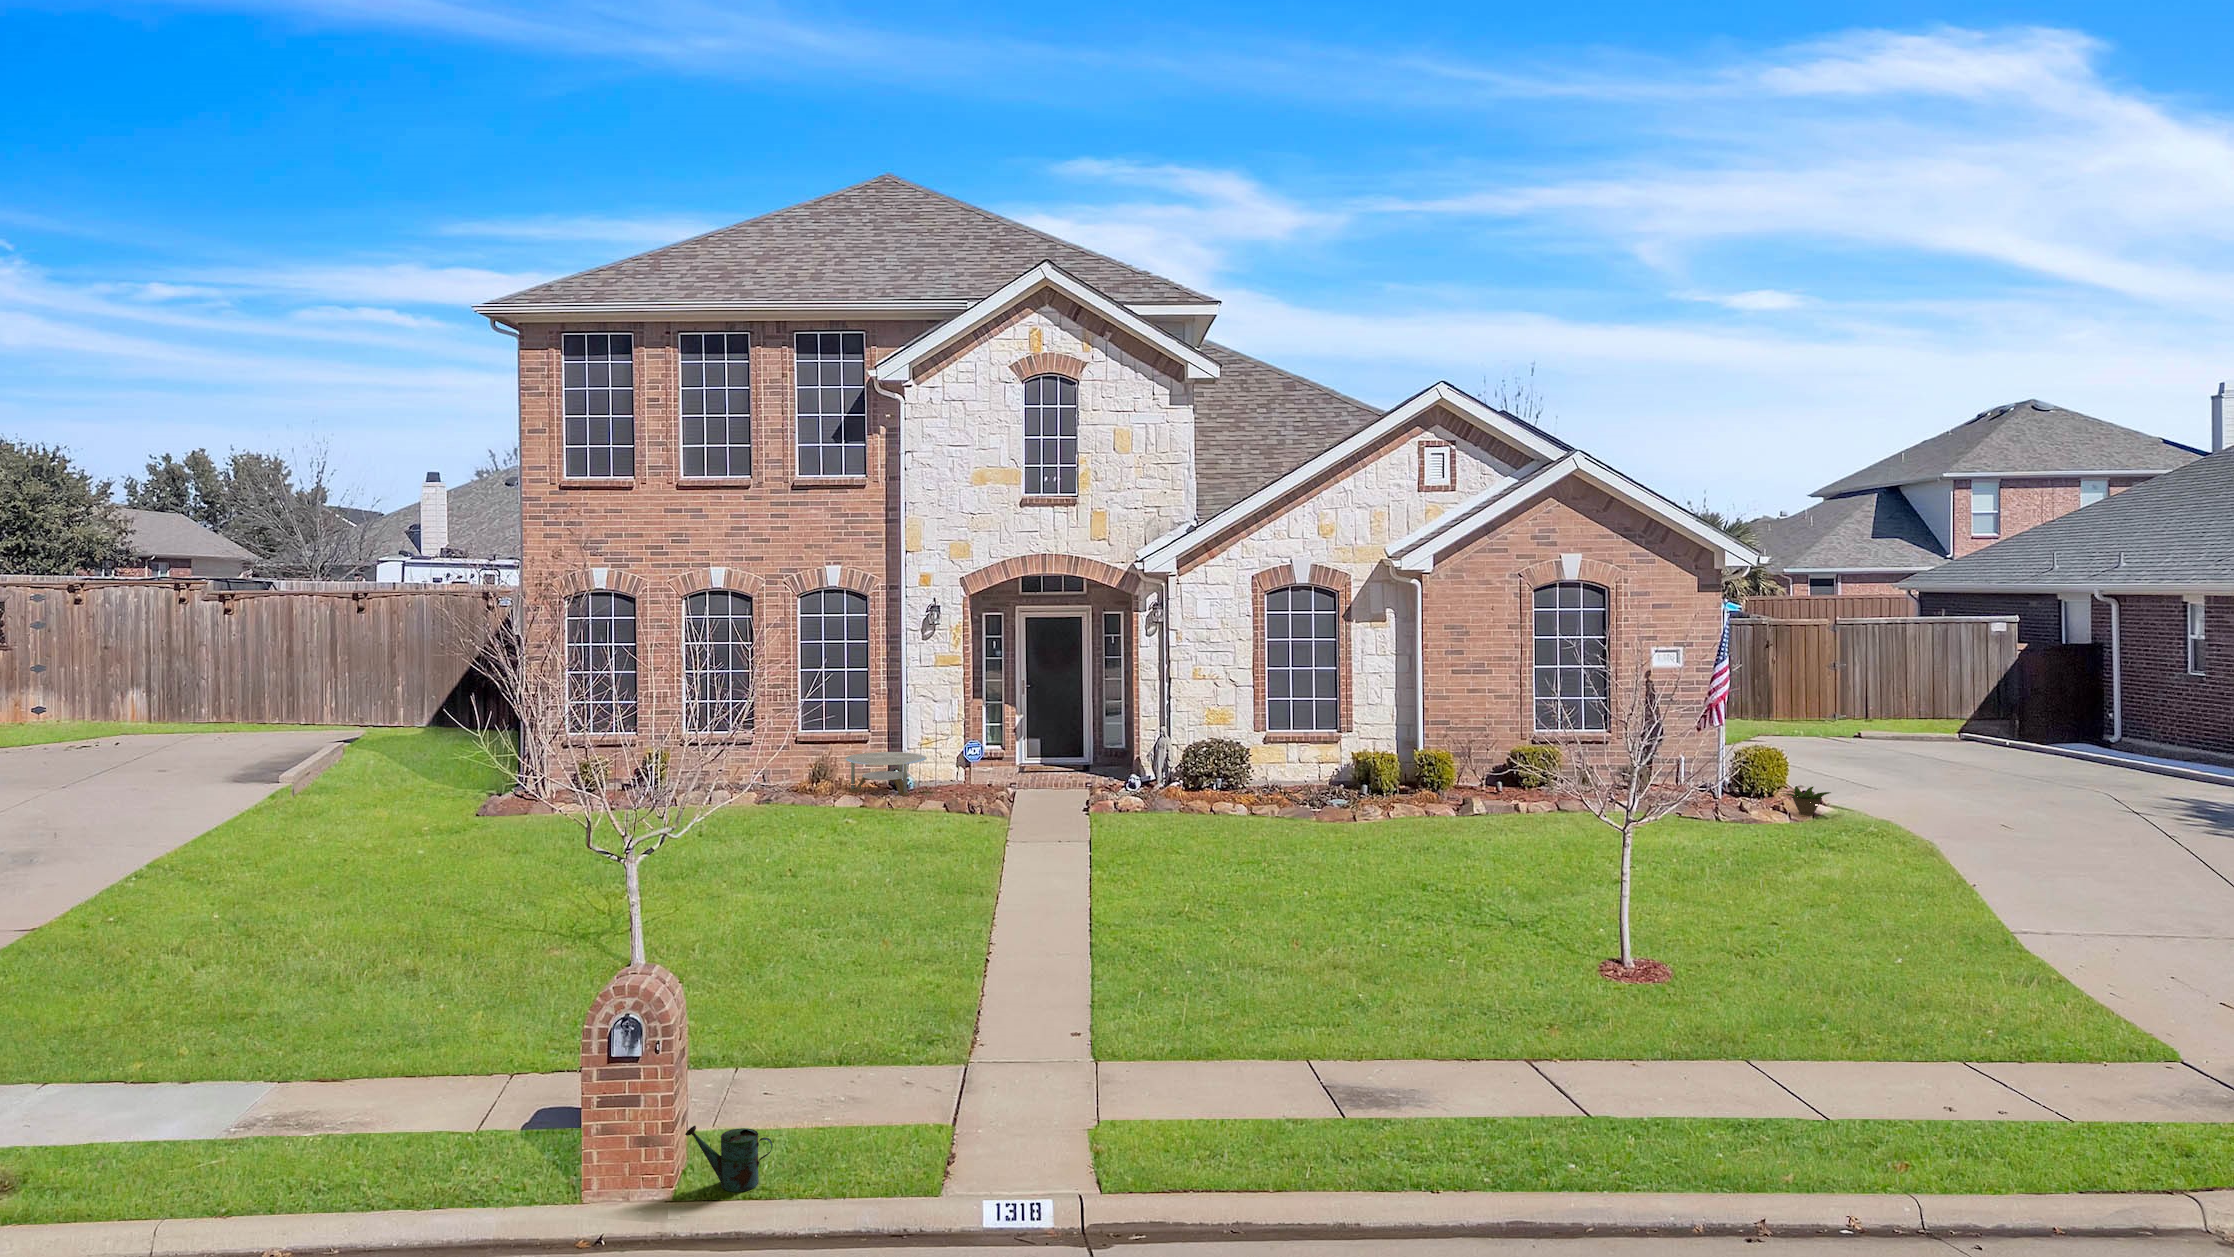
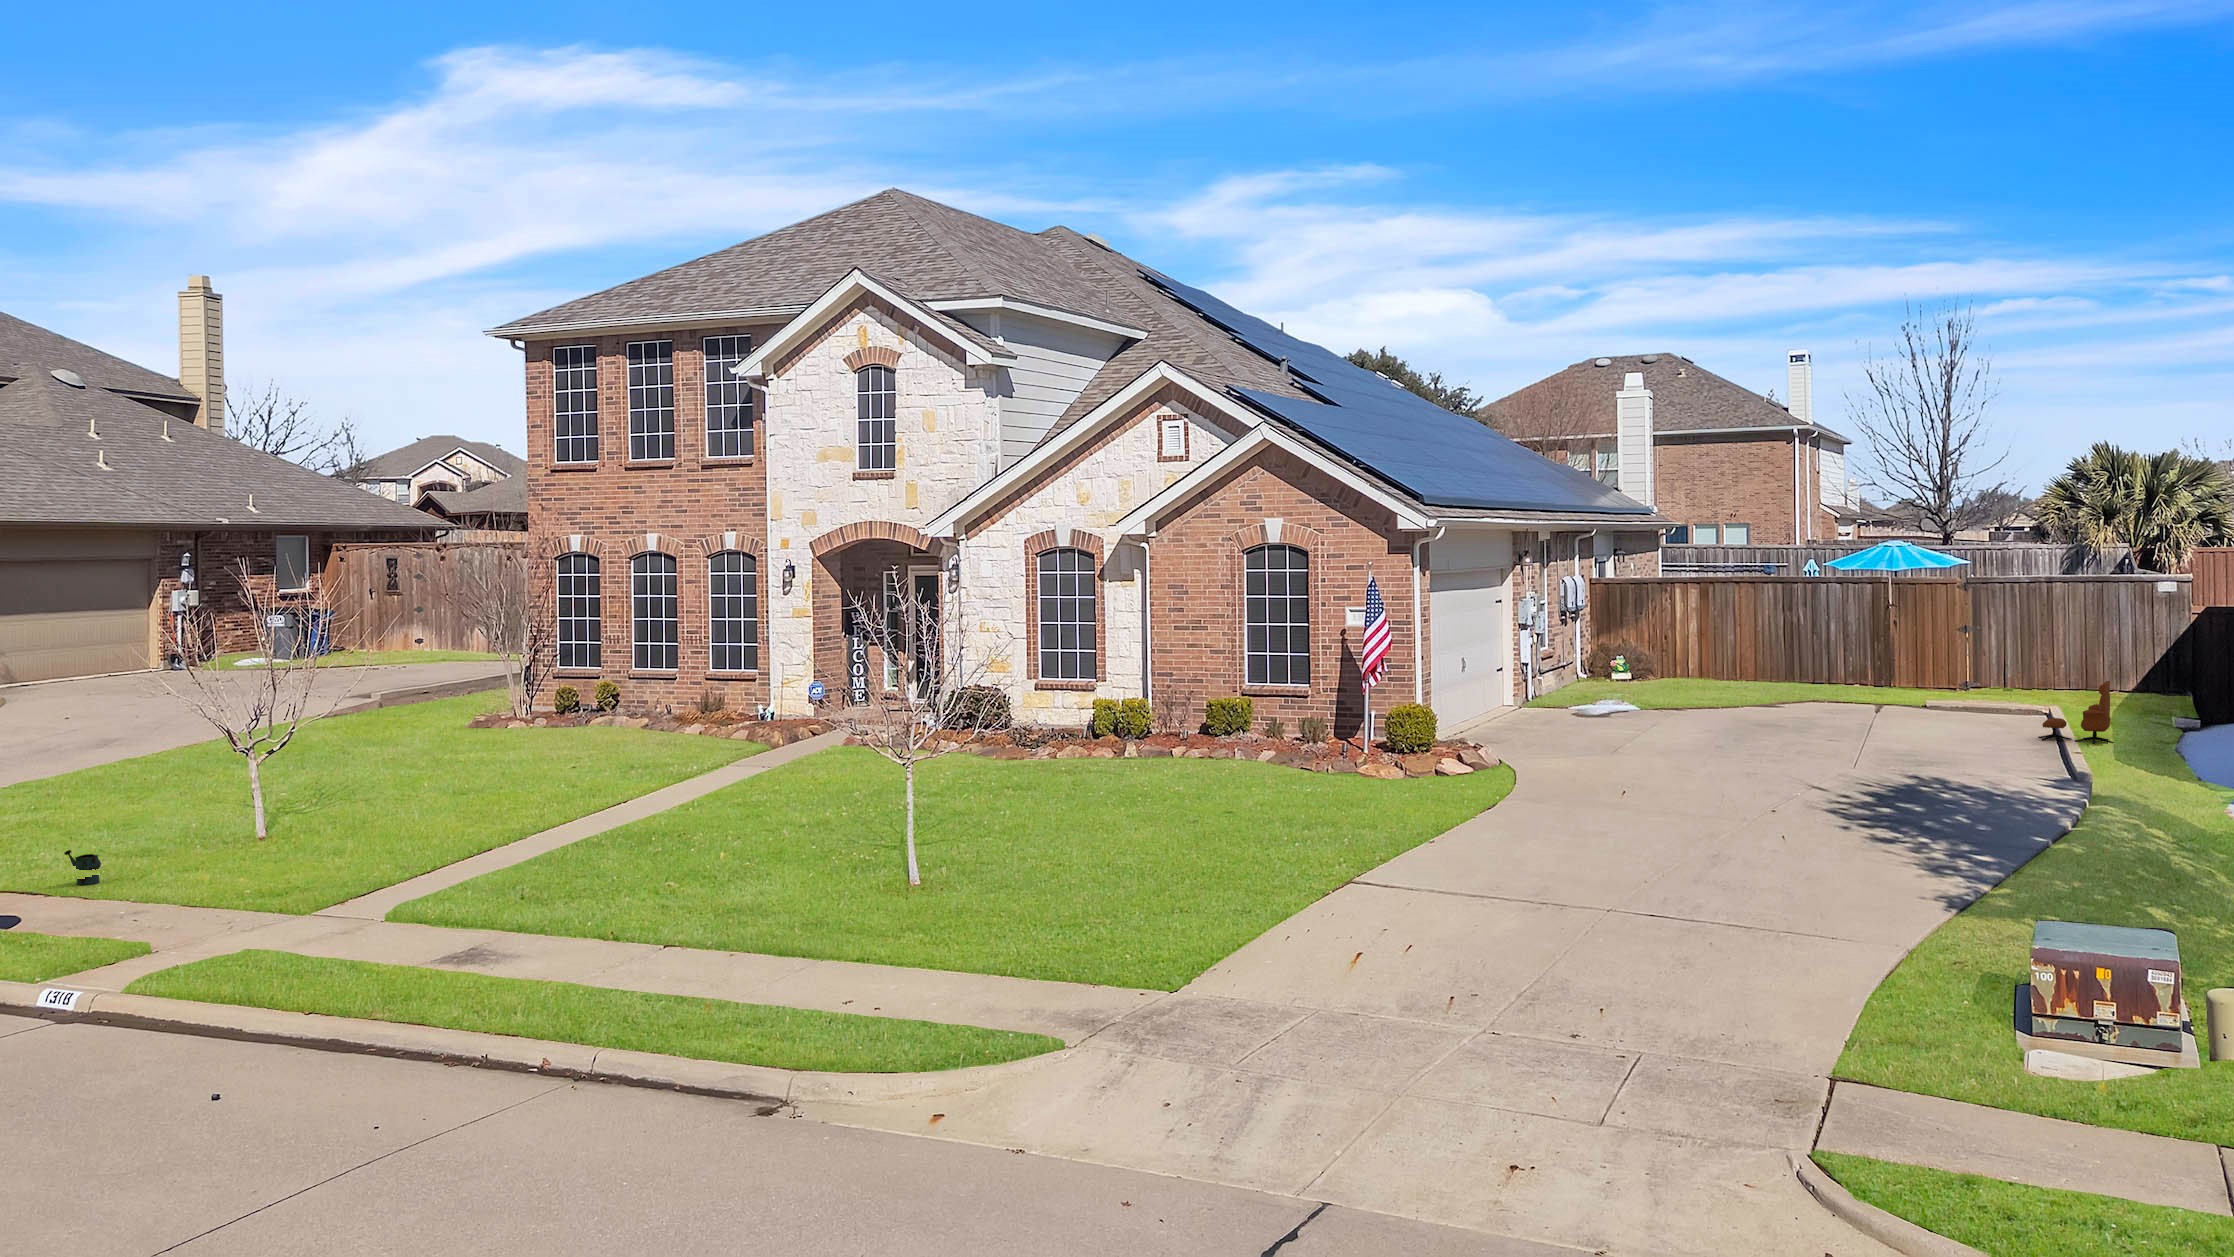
lounge chair: none [2139,706,2215,762] -> present [2038,681,2114,744]
round table: present [845,752,927,796] -> none [712,688,781,723]
decorative plant: present [1783,786,1831,815] -> none [1406,740,1447,767]

